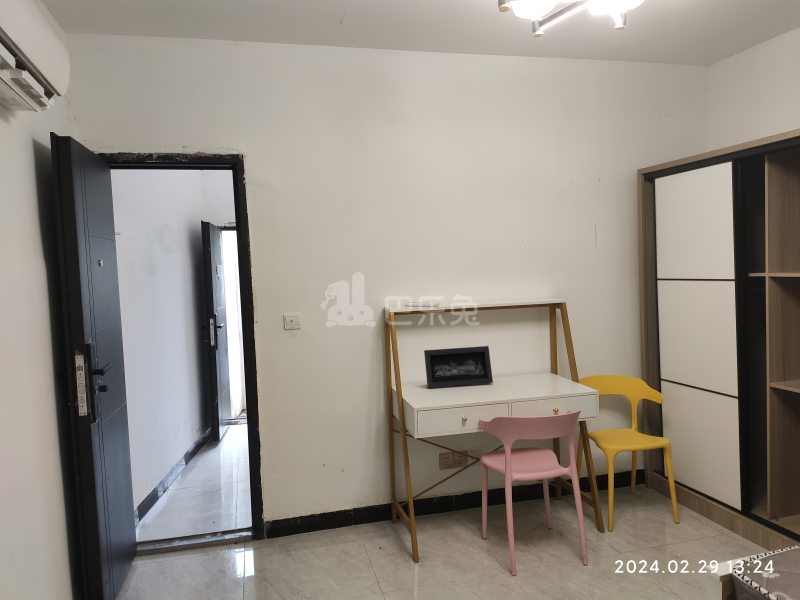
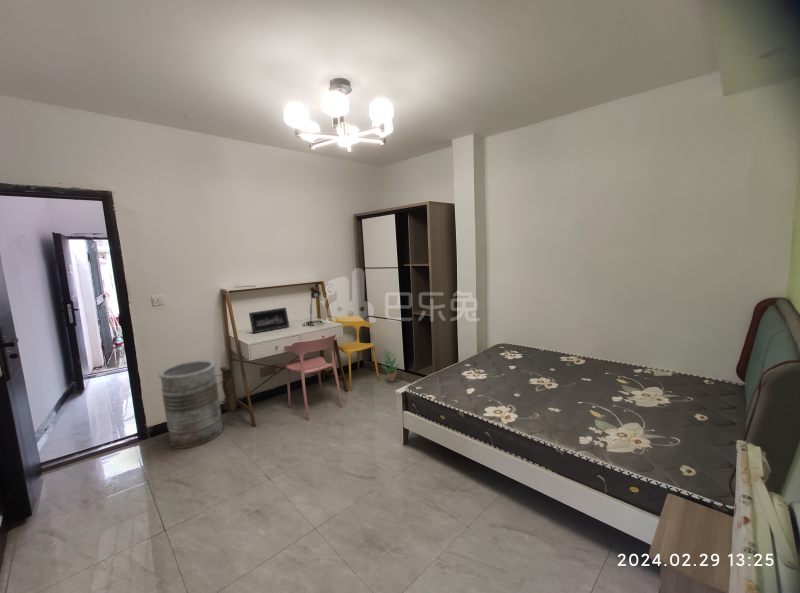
desk lamp: none [518,310,557,386] -> present [306,287,322,326]
trash can: none [279,424,392,577] -> present [159,360,236,449]
potted plant: none [683,454,736,536] -> present [382,350,398,382]

